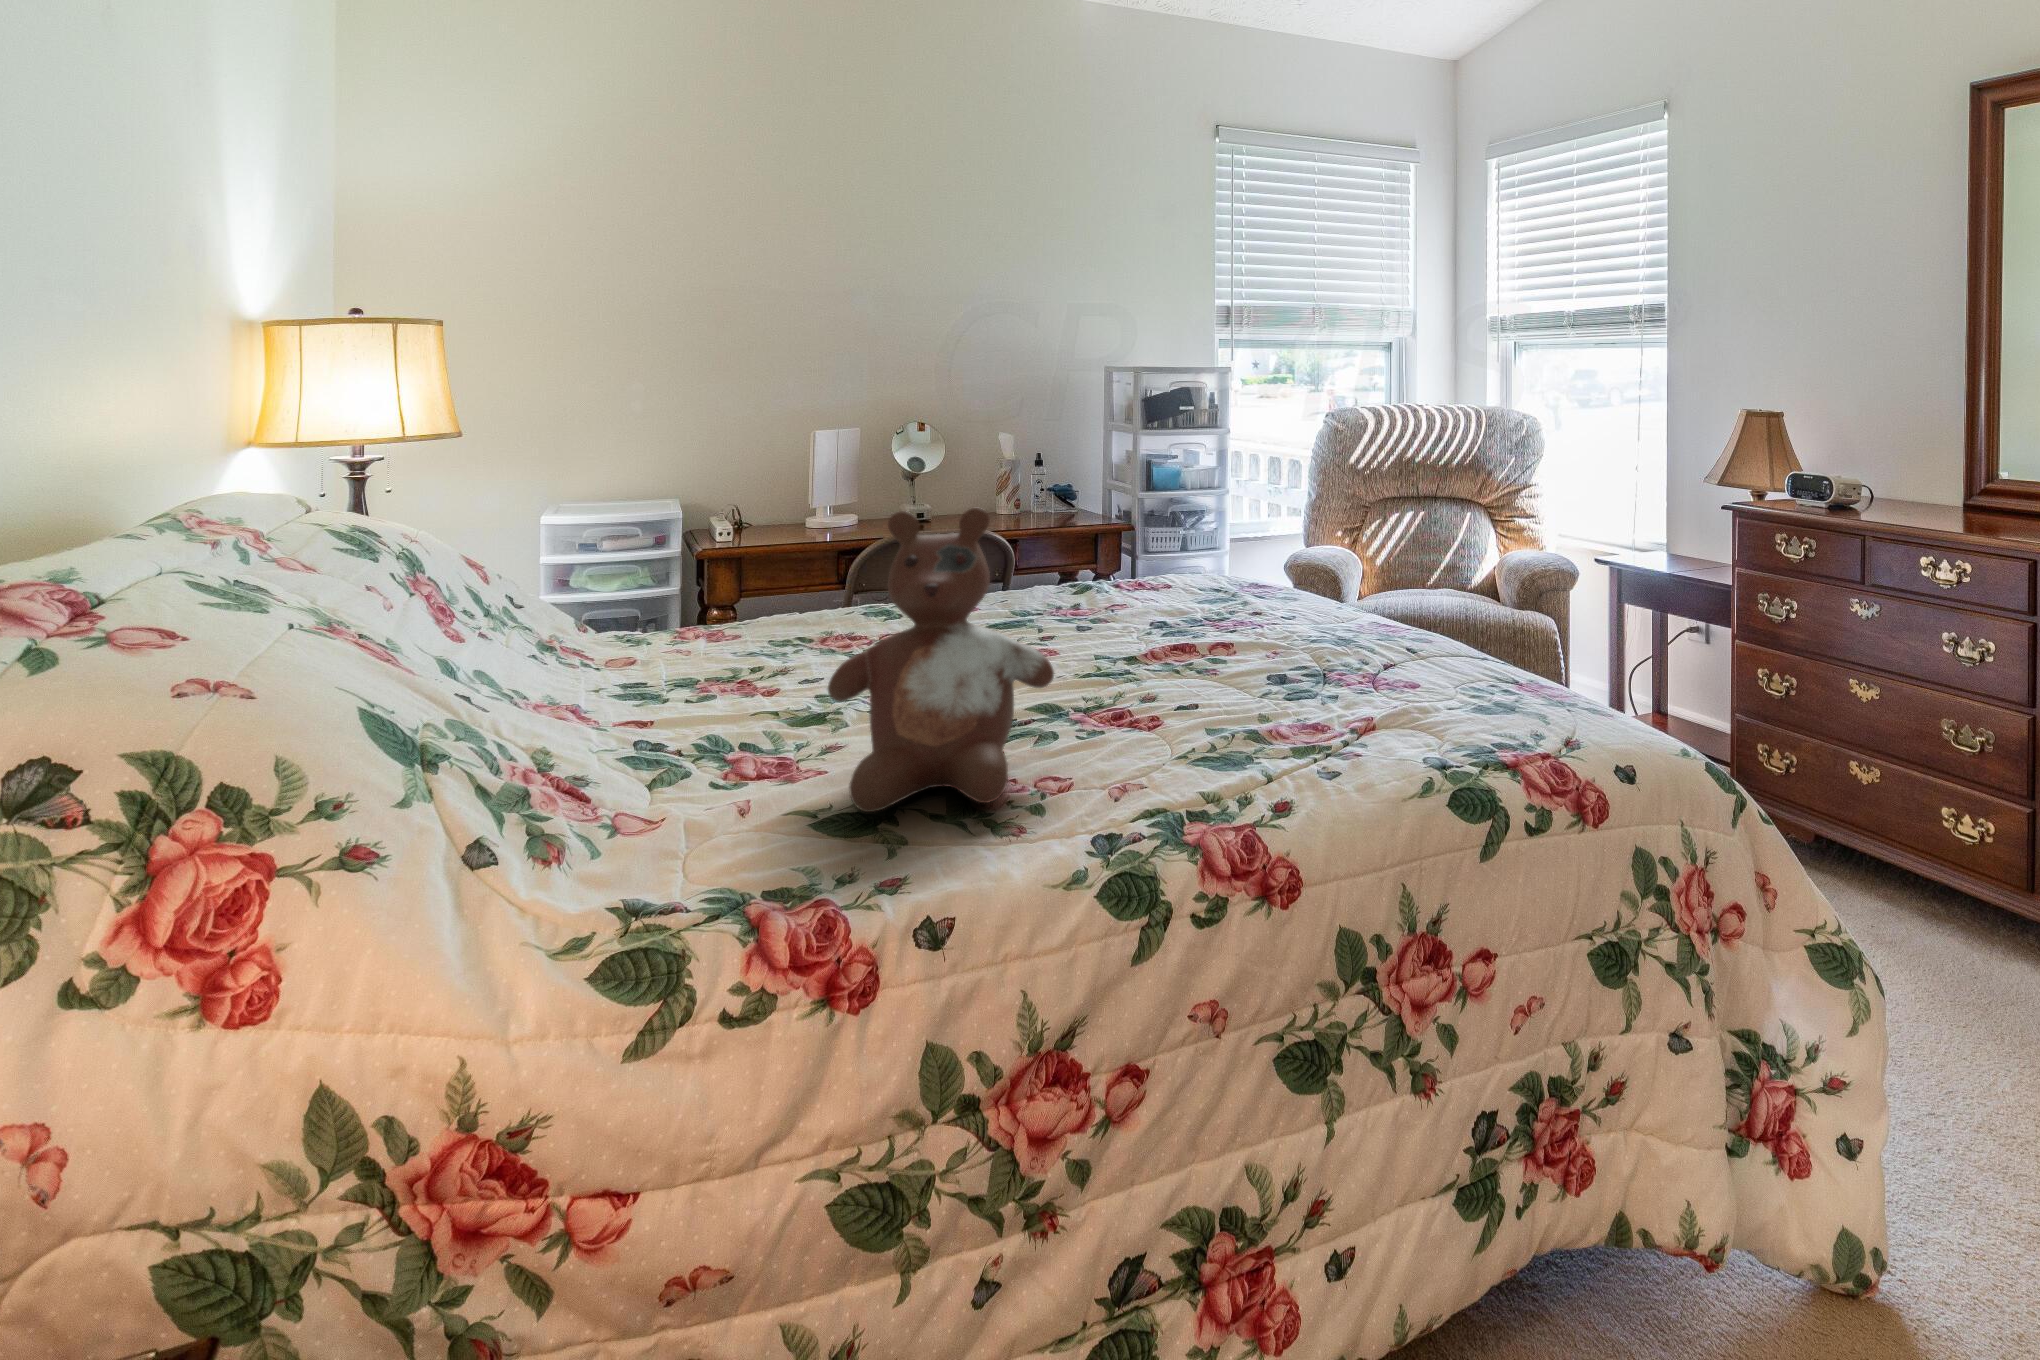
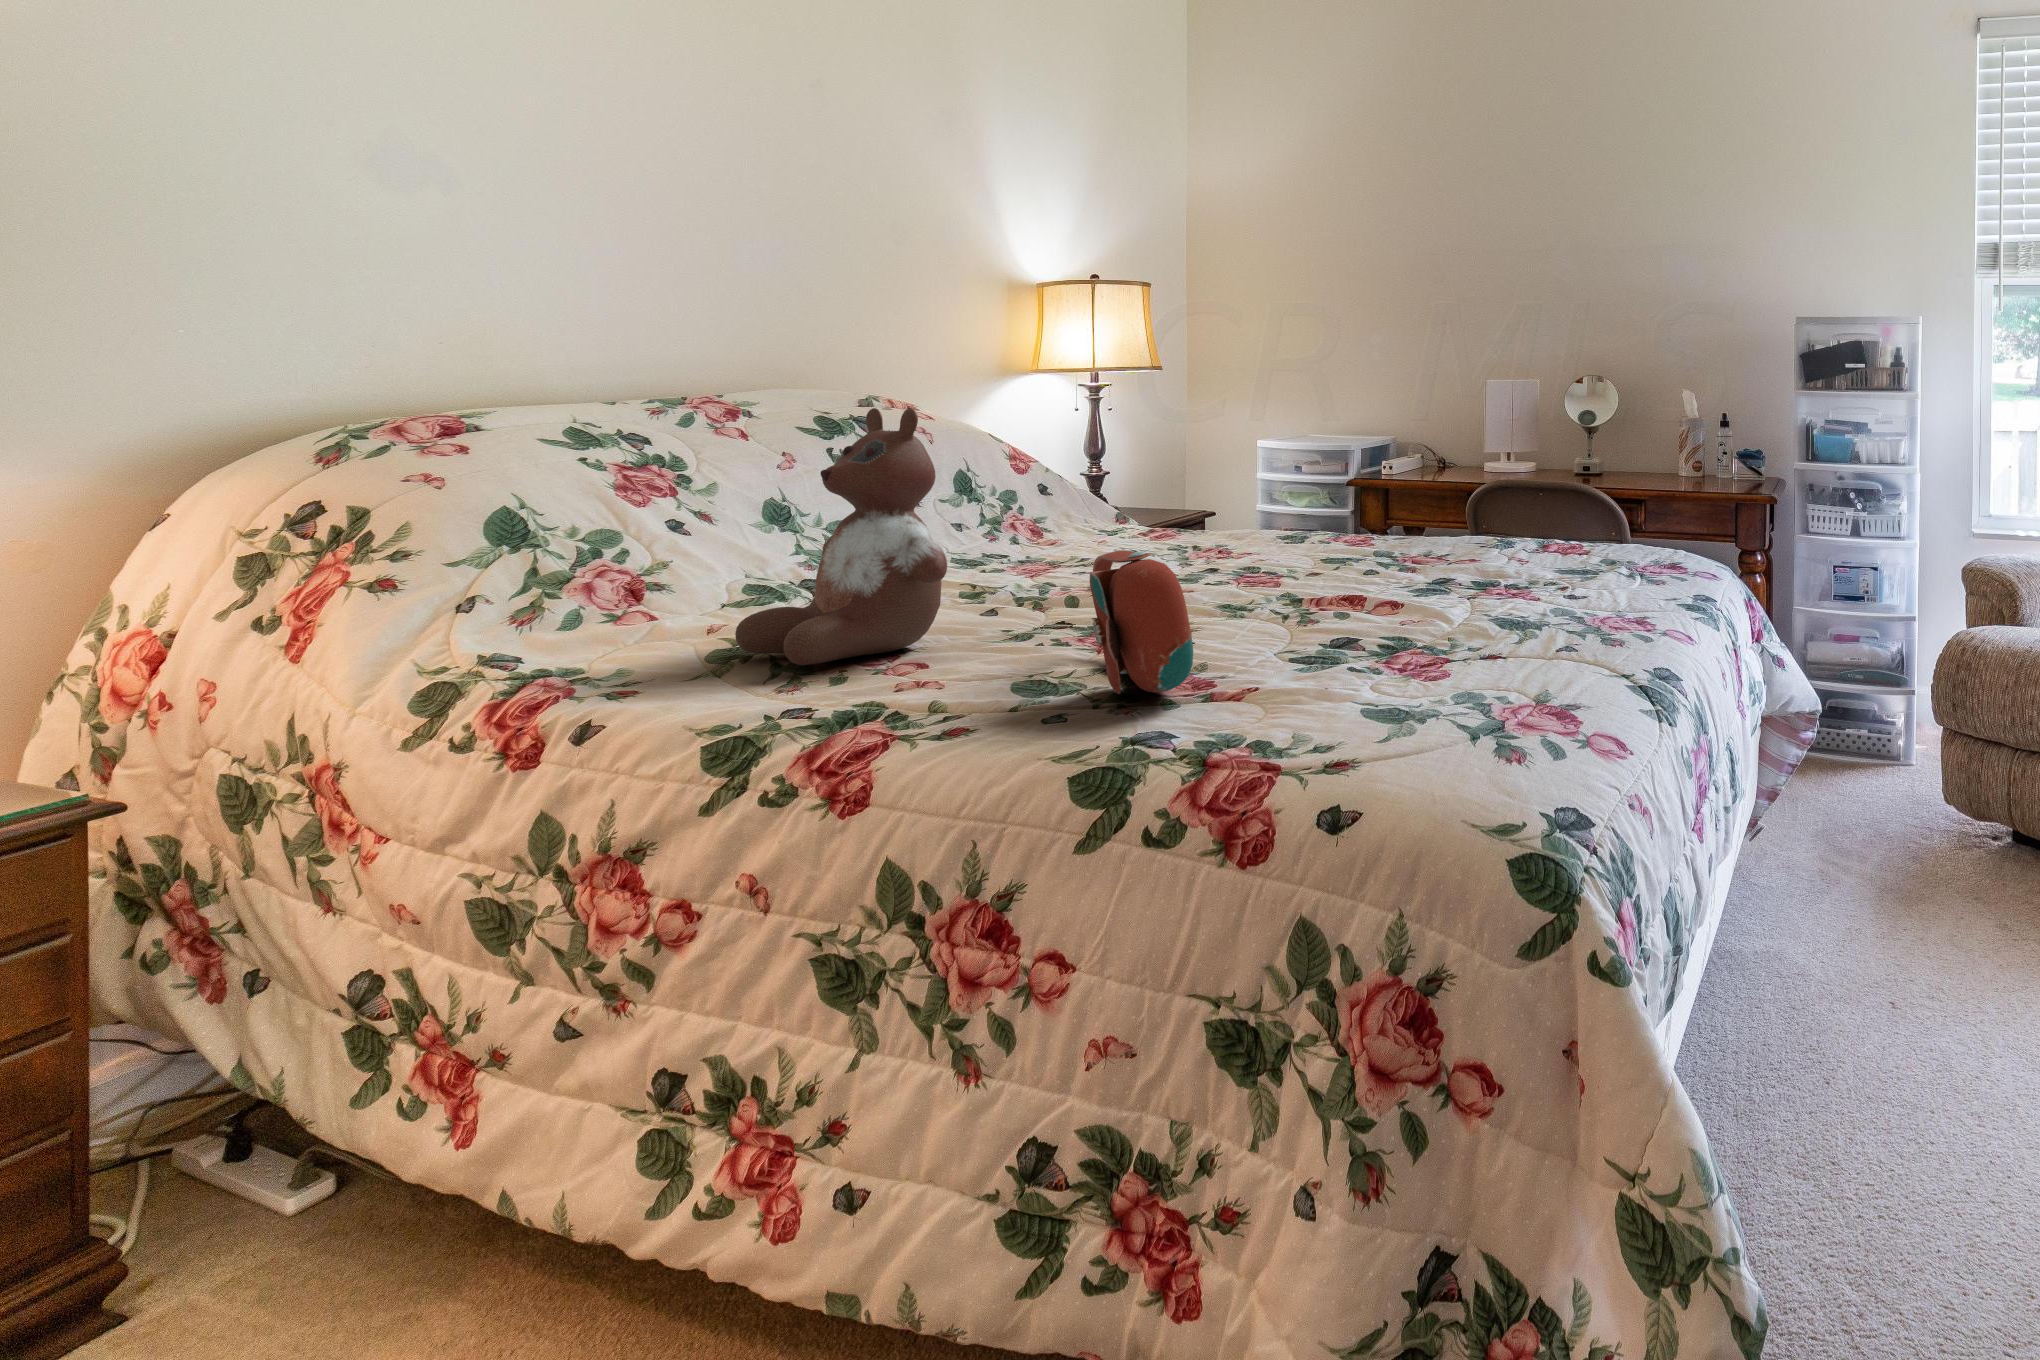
handbag: none [1142,615,1375,744] -> present [1090,551,1193,694]

